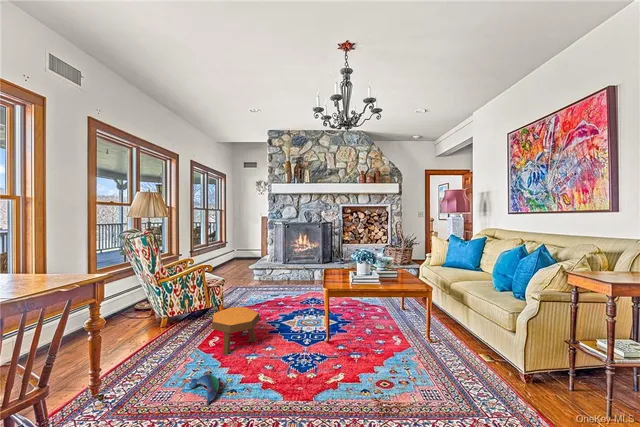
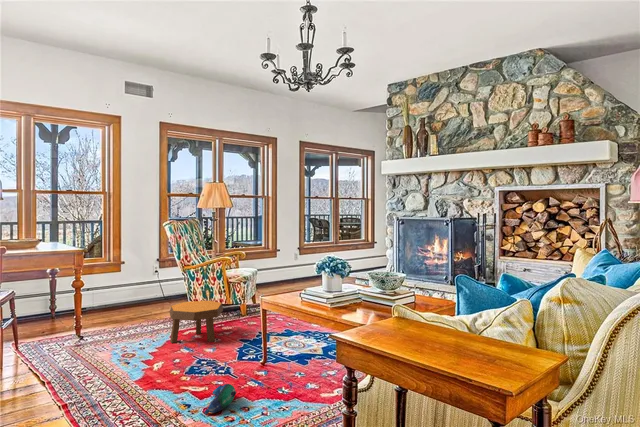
plush toy: present [189,374,221,405] -> present [204,384,236,414]

